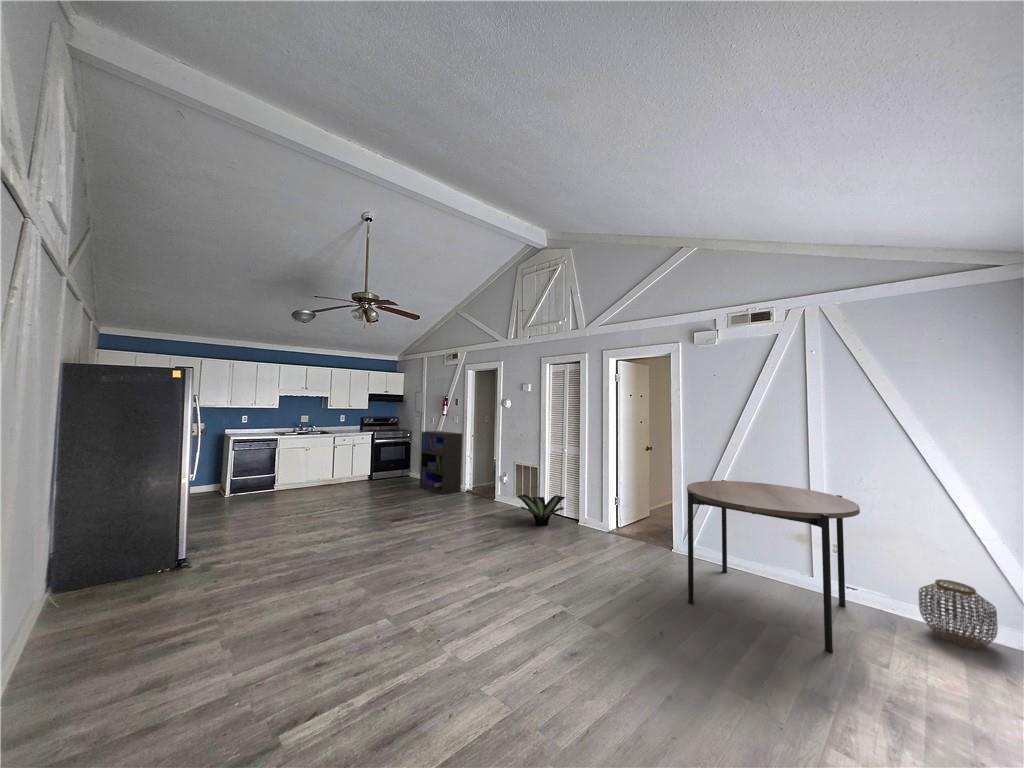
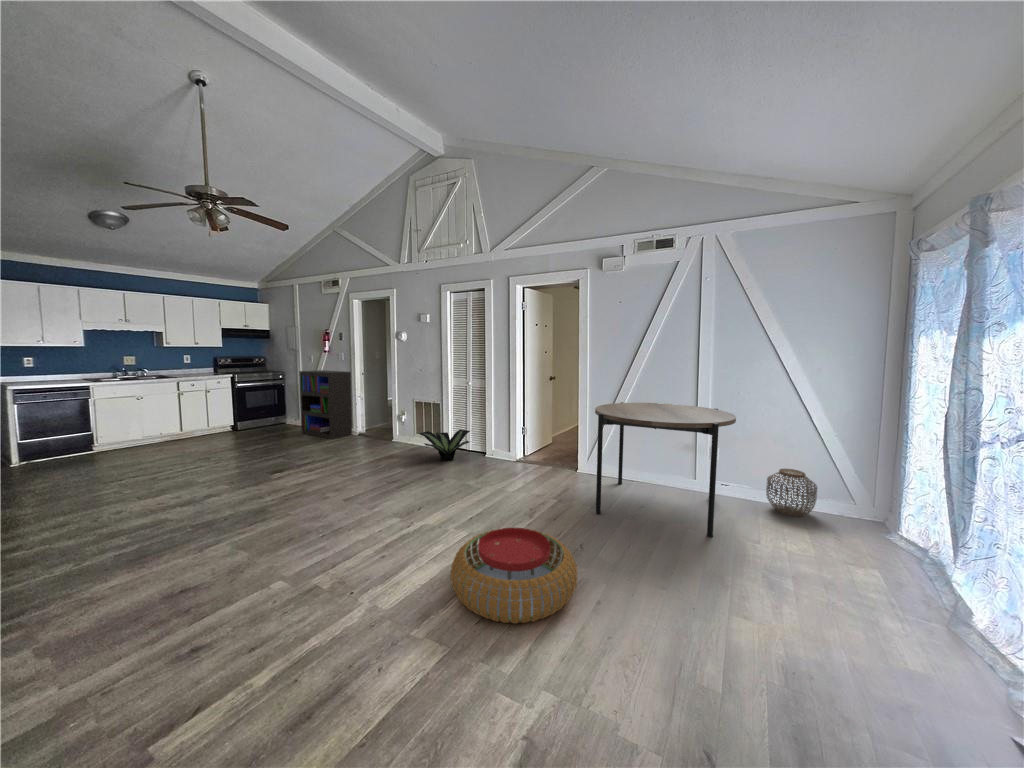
pouf: none [522,602,649,705] -> present [451,528,578,624]

